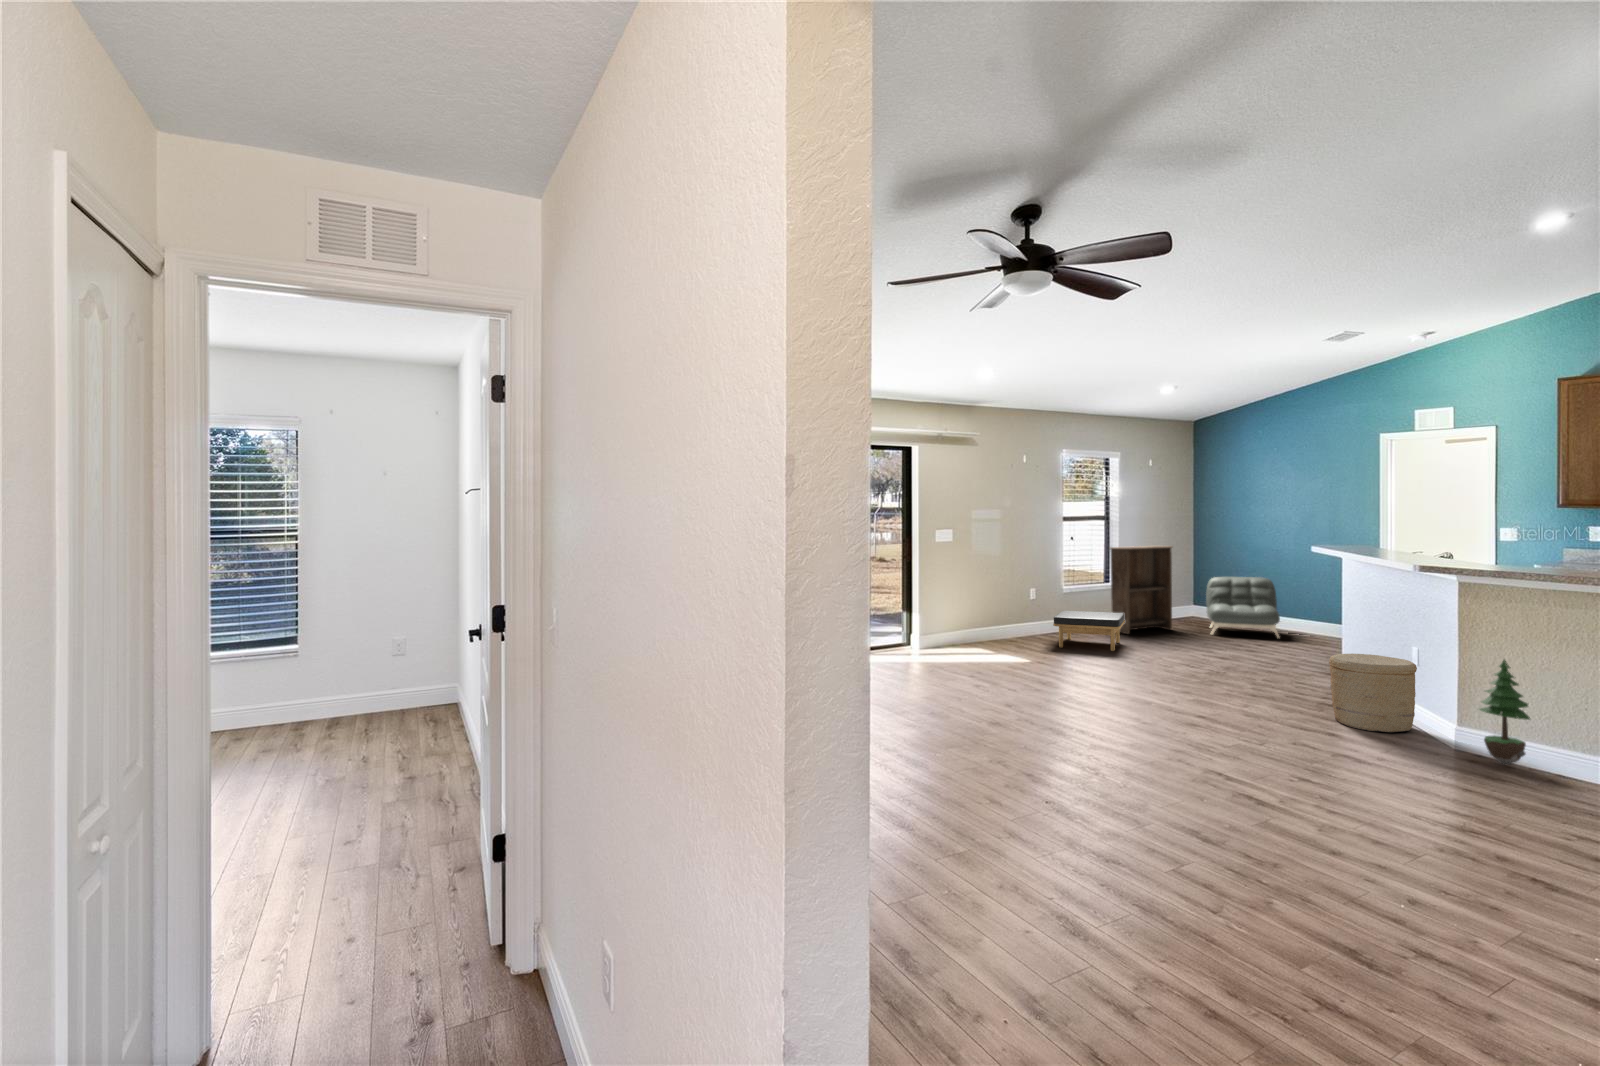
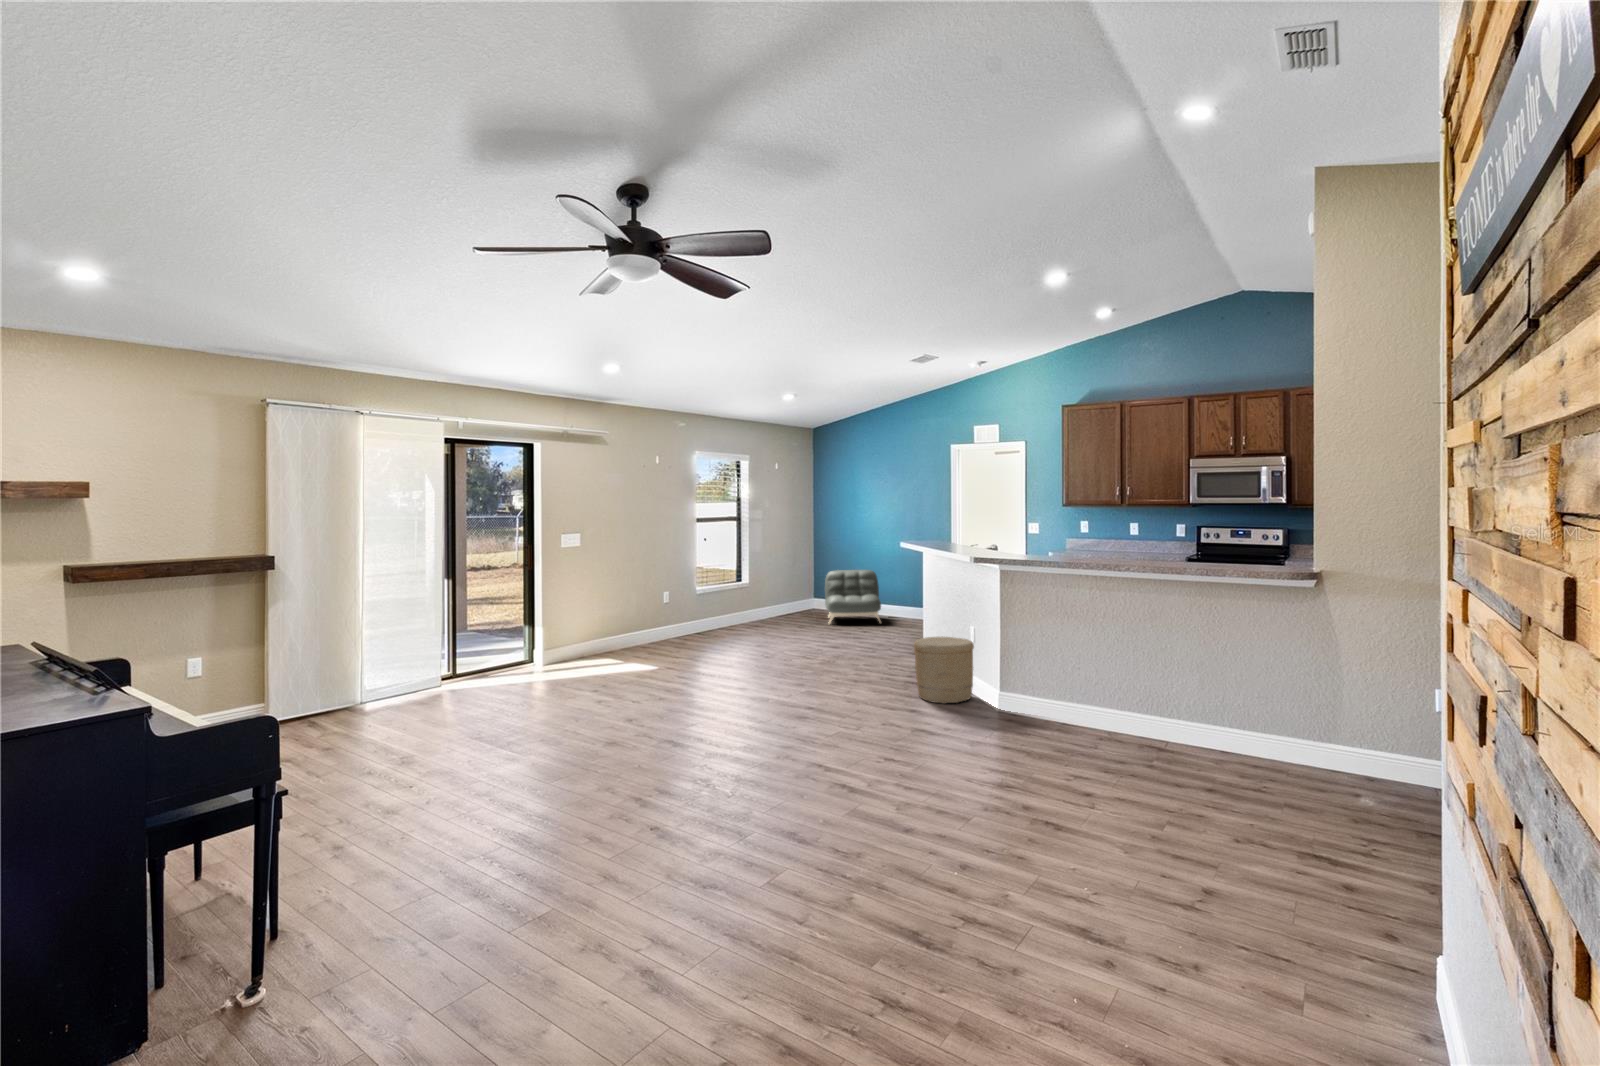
bookshelf: present [1110,546,1172,634] -> none [741,544,797,630]
ottoman: present [1053,611,1125,651] -> none [688,610,755,649]
potted tree: present [1480,660,1530,765] -> none [1012,634,1045,721]

